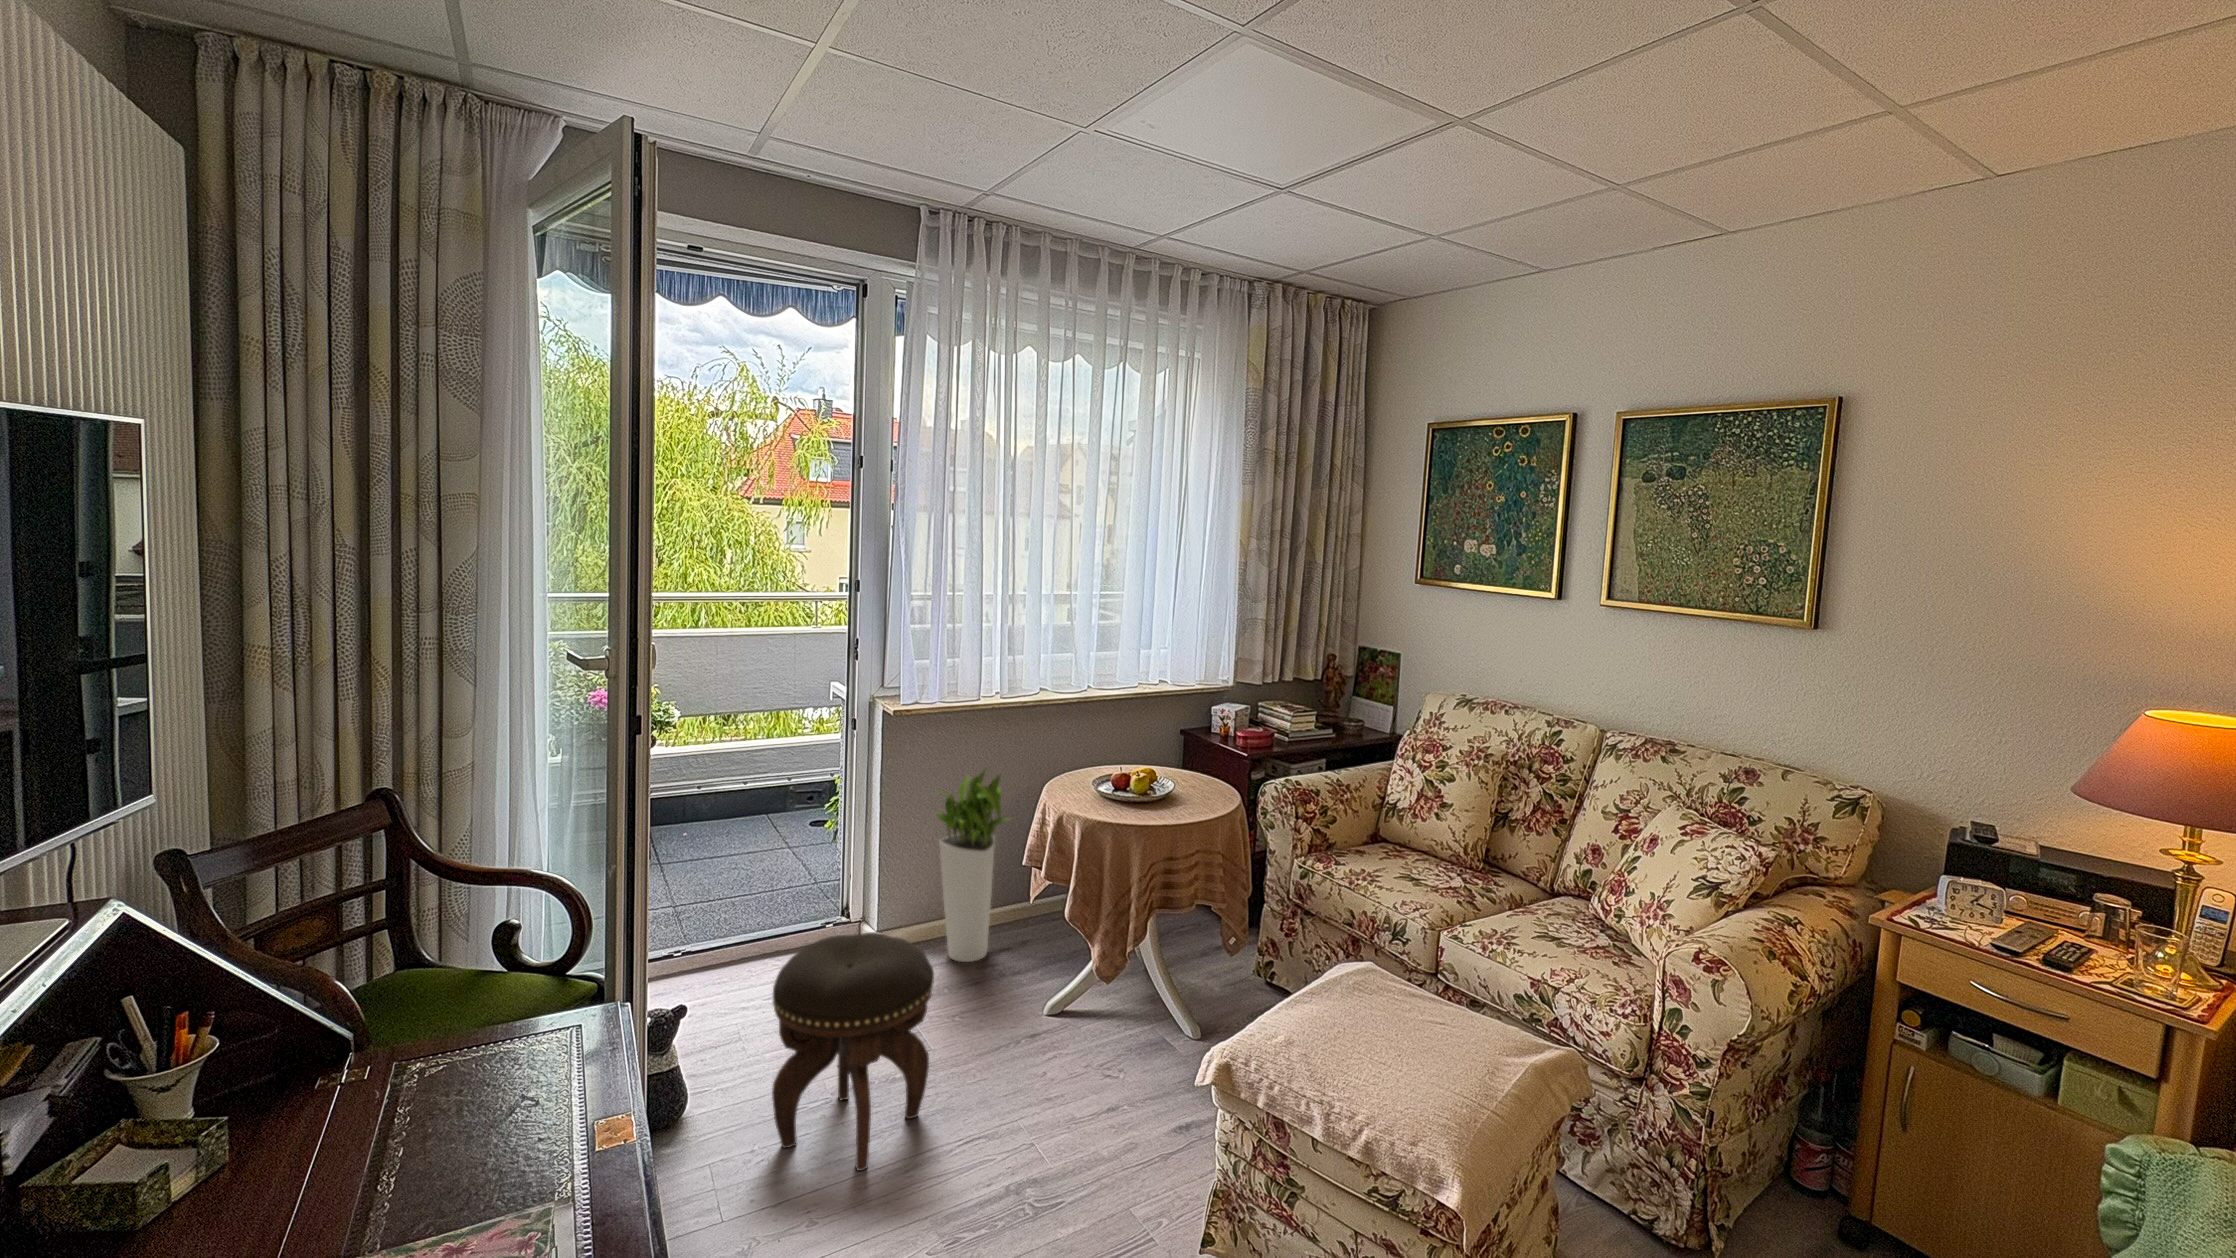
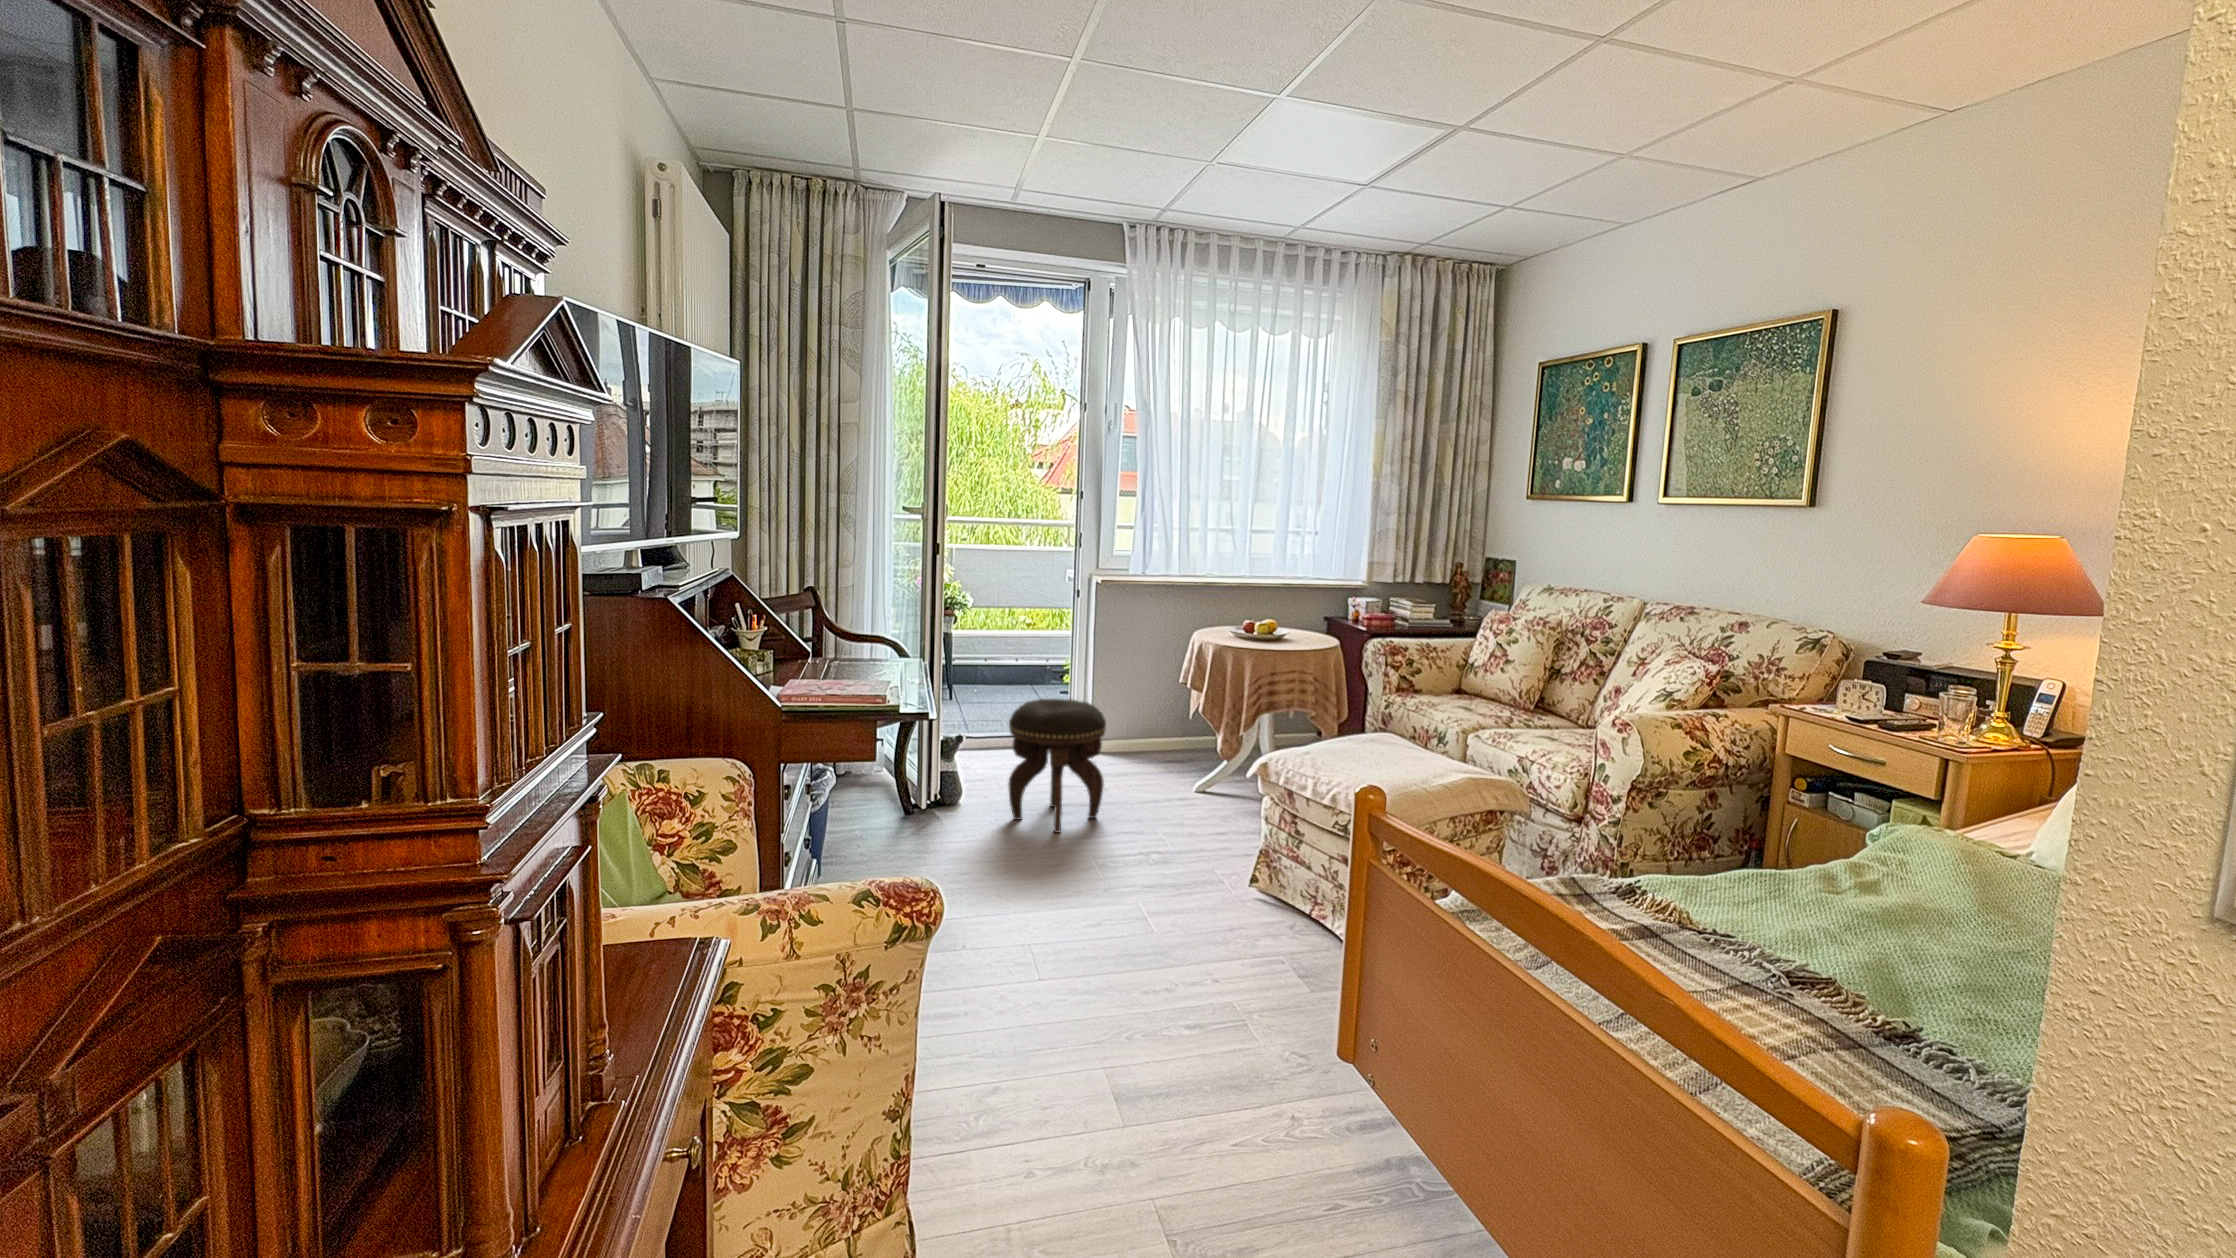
planter: present [937,768,1007,962] -> none [1126,626,1184,761]

